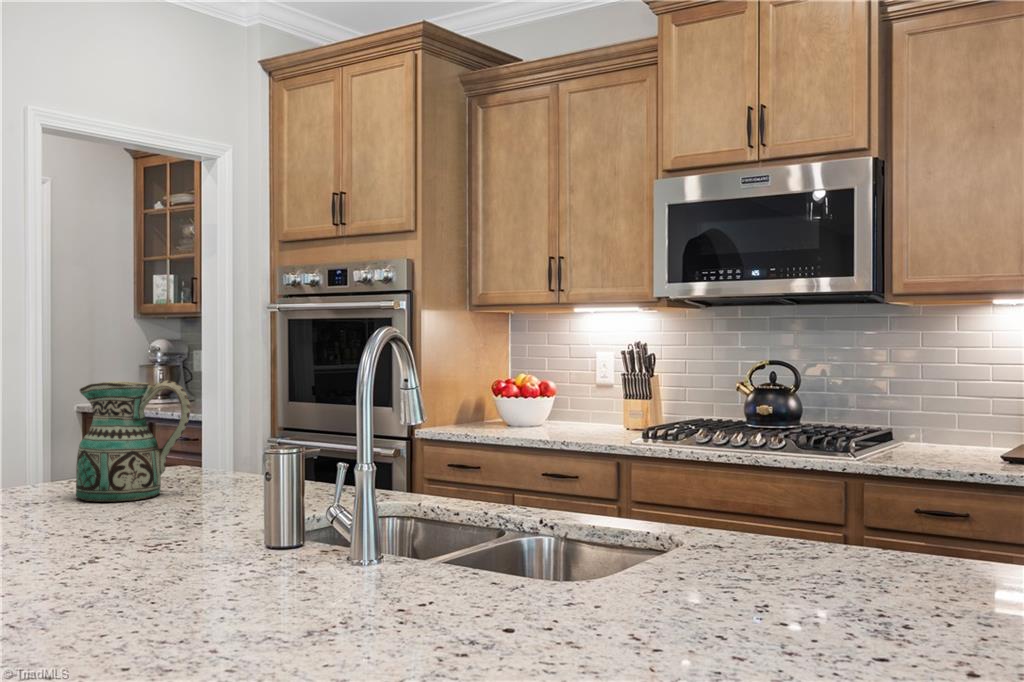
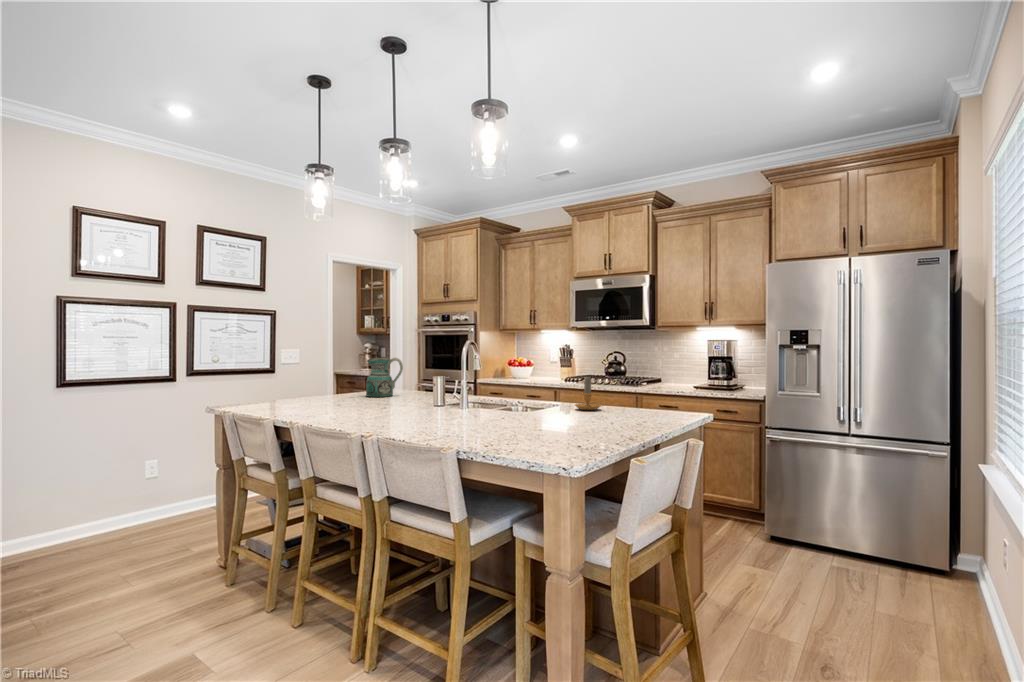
candle: none [749,444,864,568] -> present [575,377,603,410]

